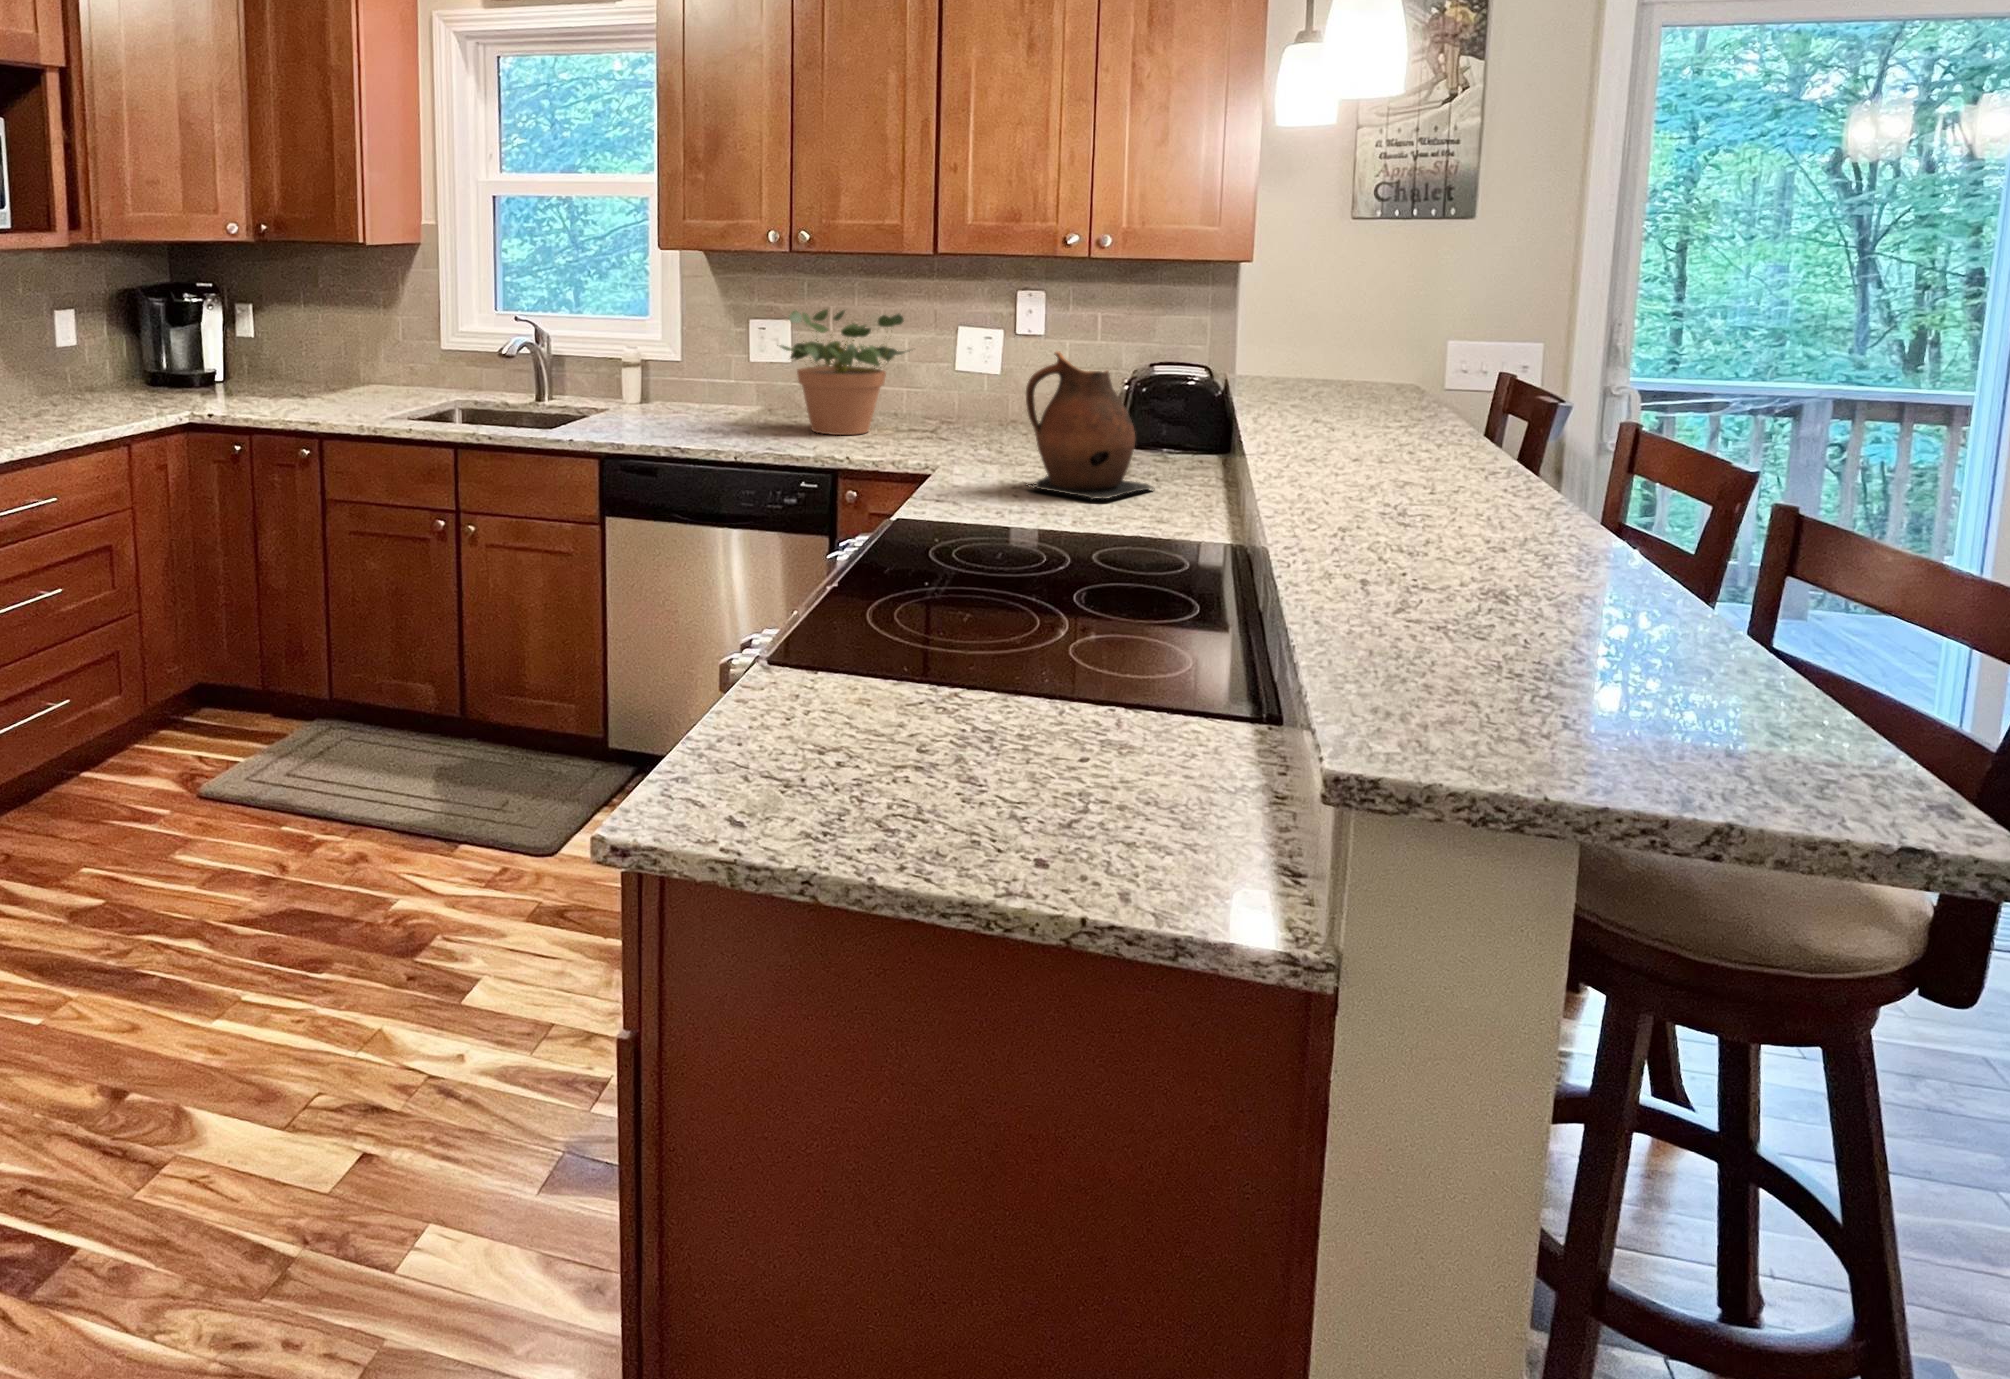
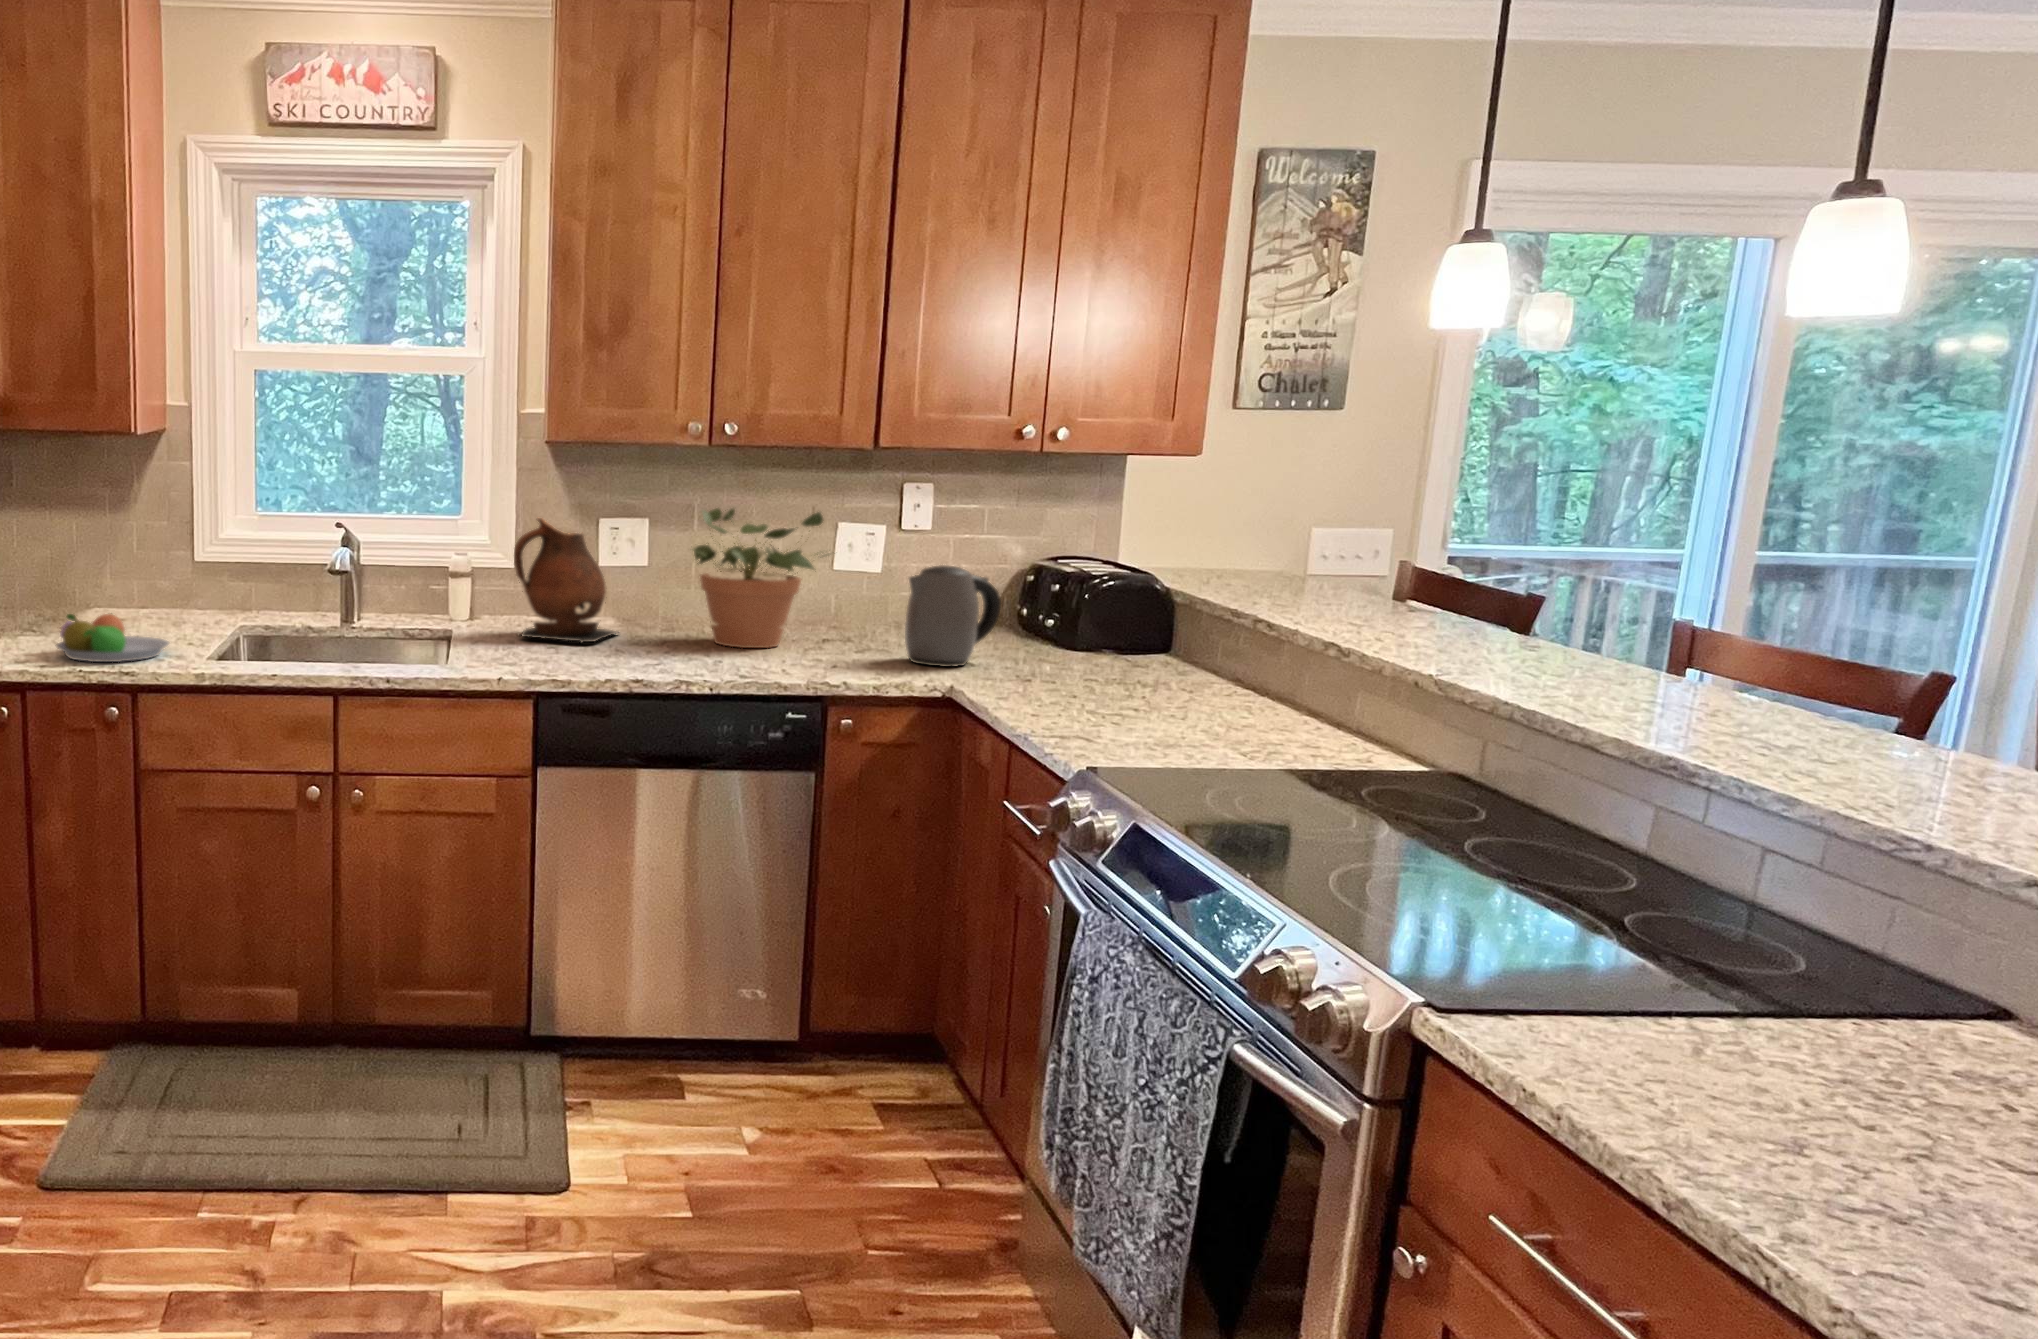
ceramic pitcher: present [1026,352,1153,500] -> present [514,518,618,643]
kettle: none [926,365,1020,458] -> present [905,565,1001,667]
fruit bowl: none [281,381,369,418] -> present [57,614,169,662]

